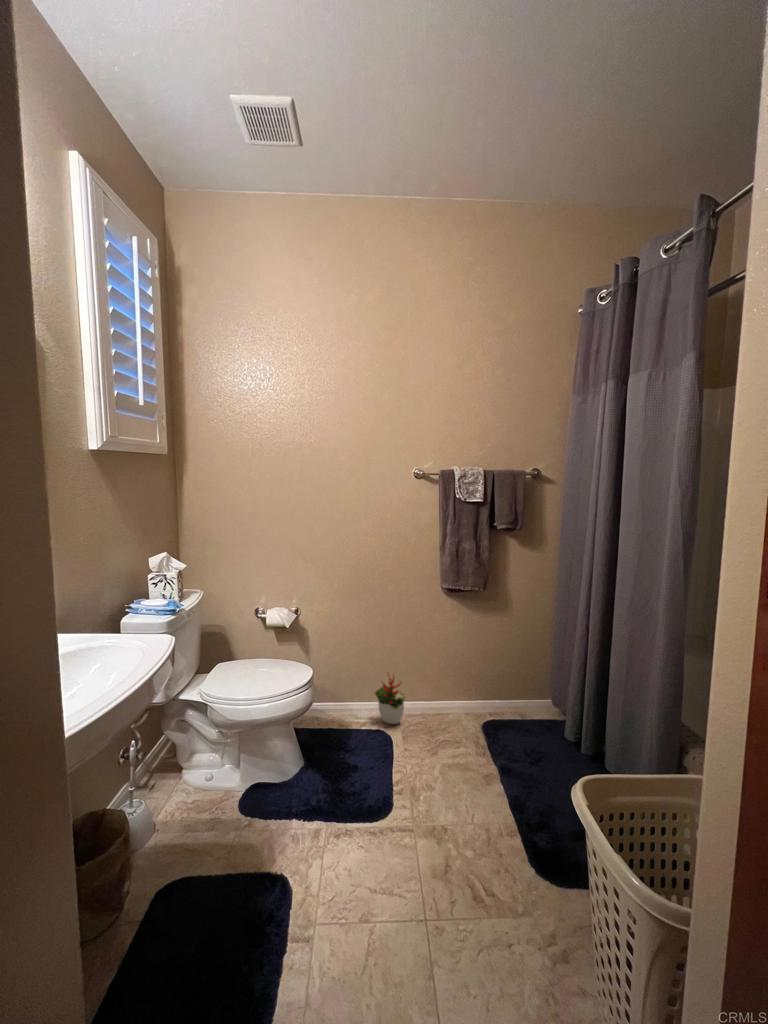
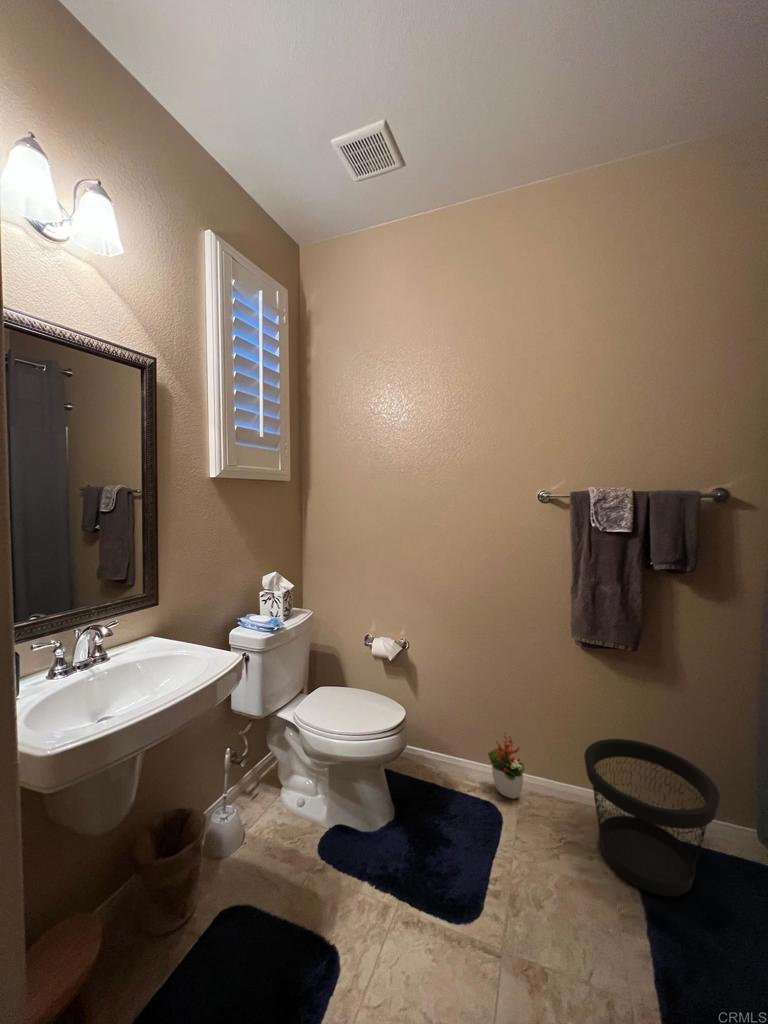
wastebasket: none [452,658,538,758] -> present [584,739,720,897]

